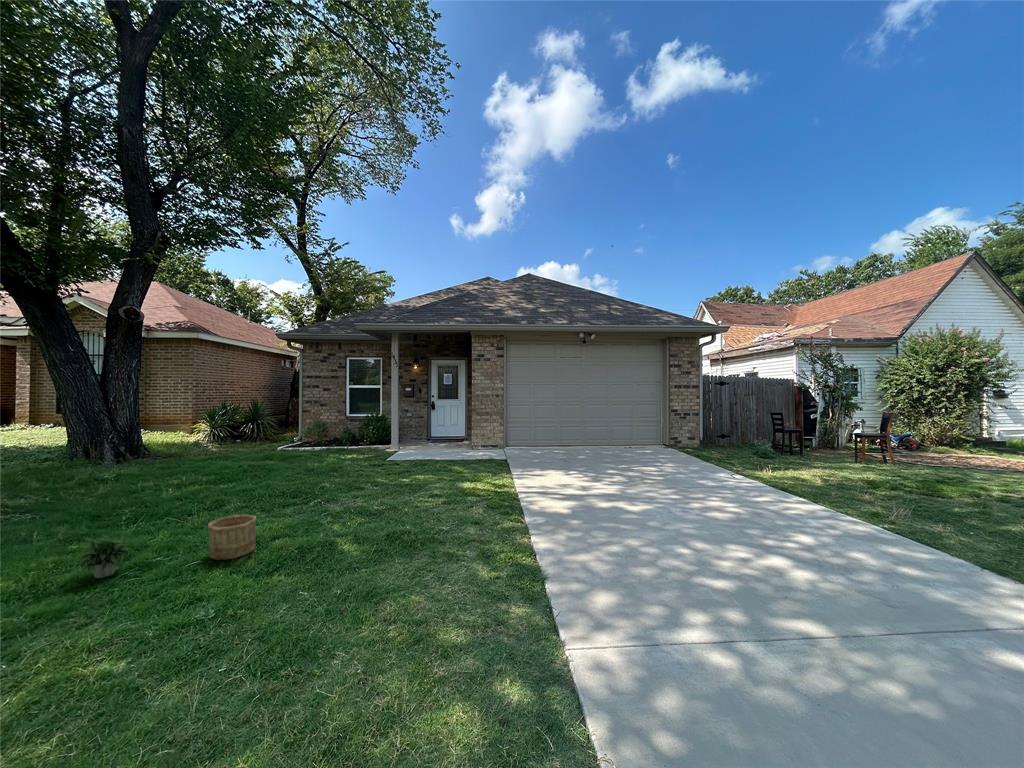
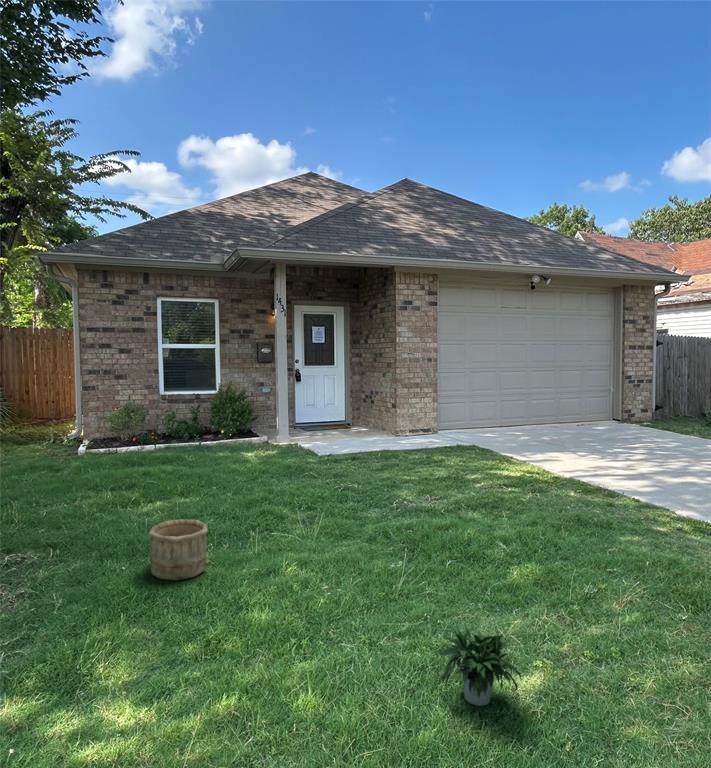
wooden bucket: present [207,514,257,560] -> present [148,519,208,580]

